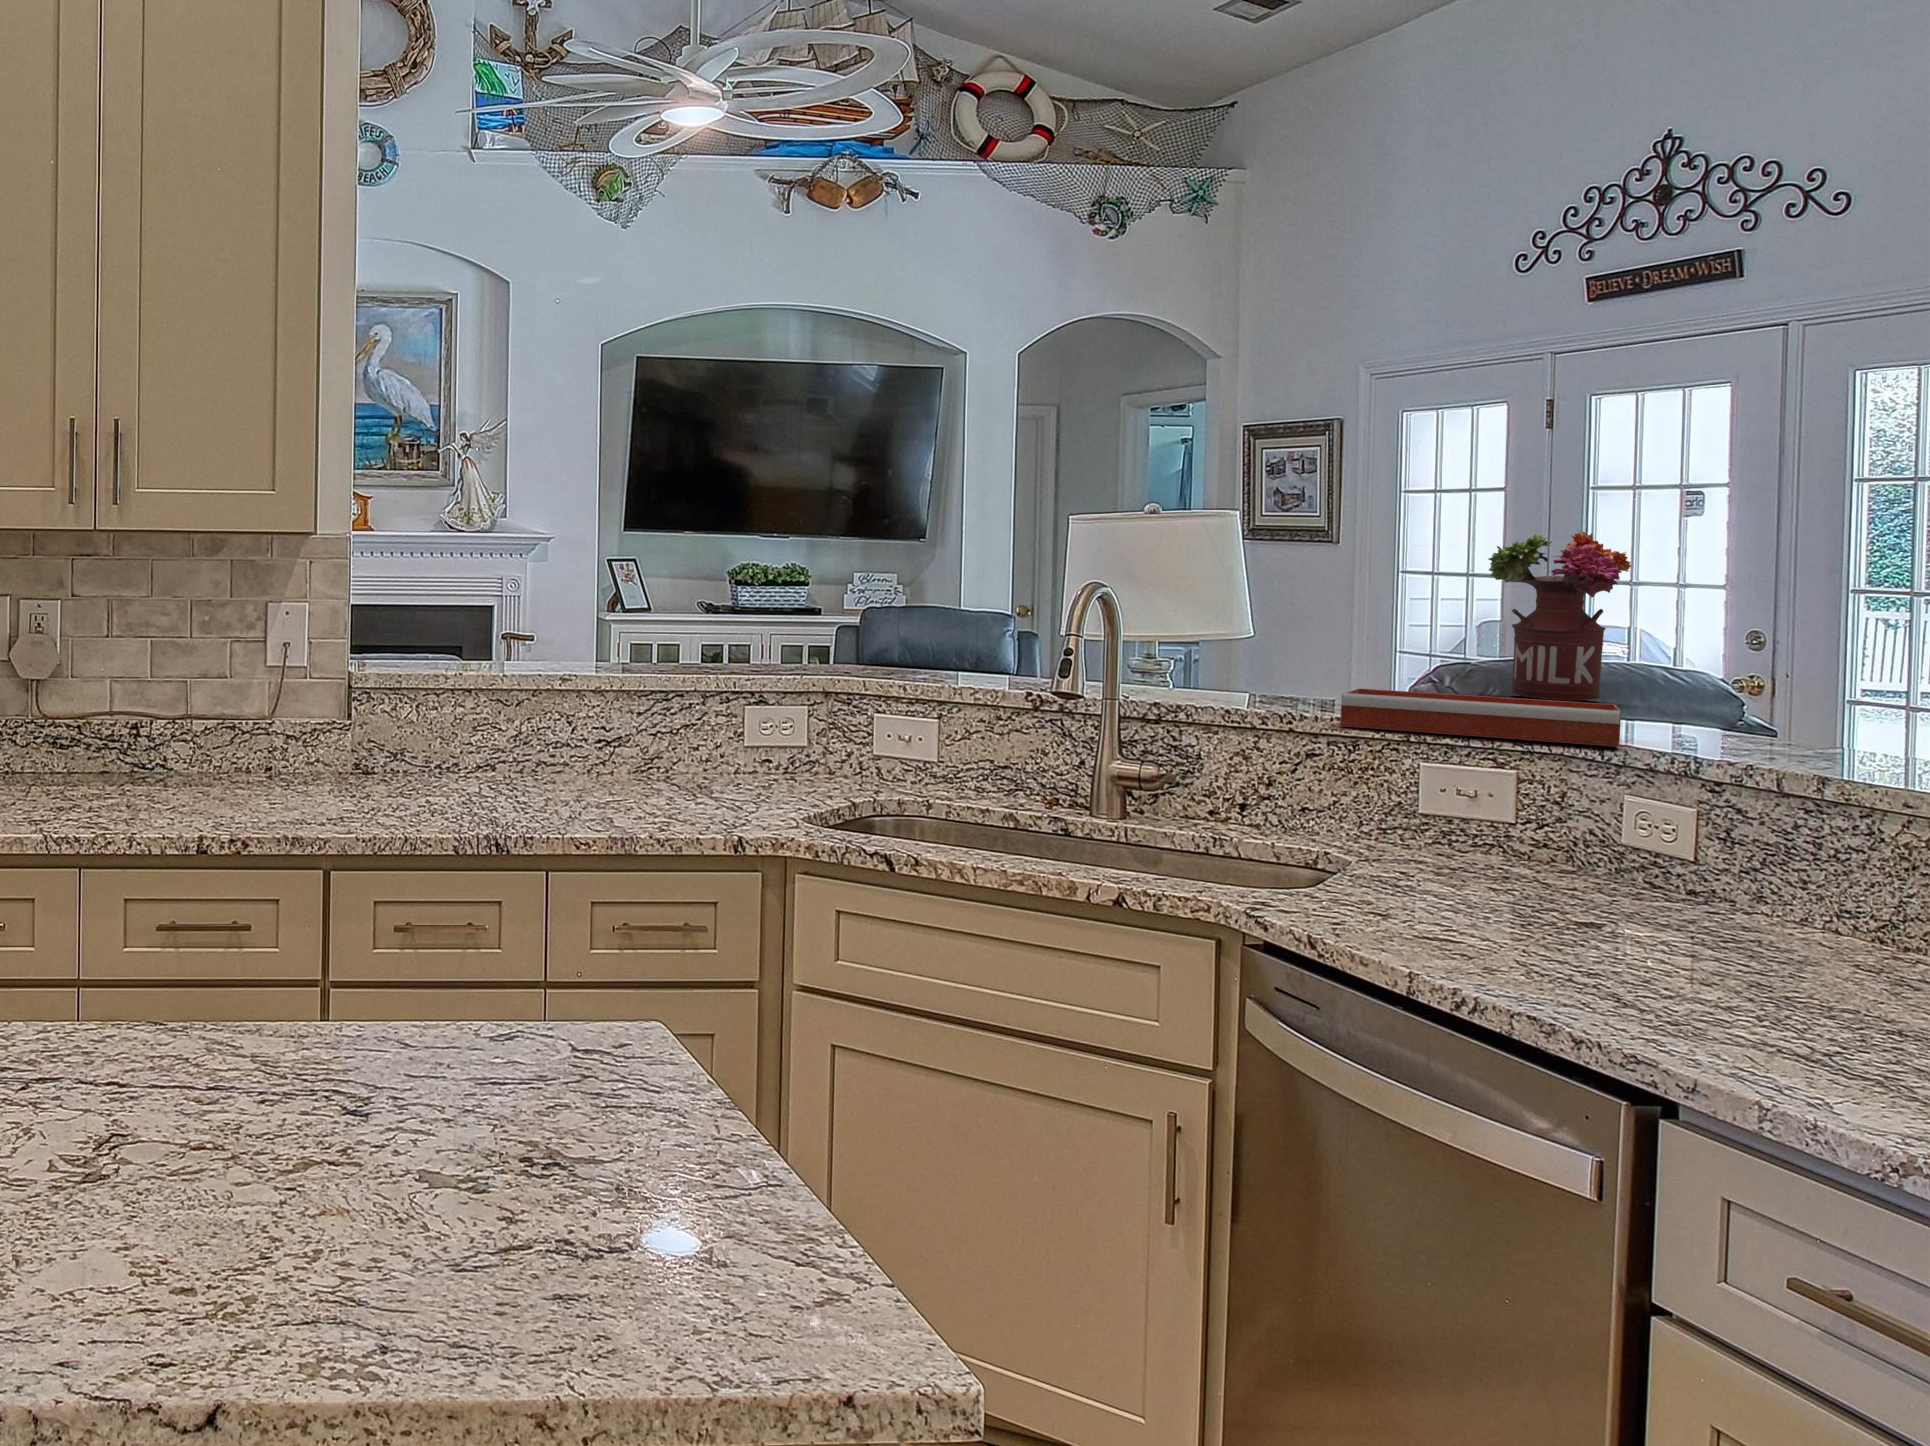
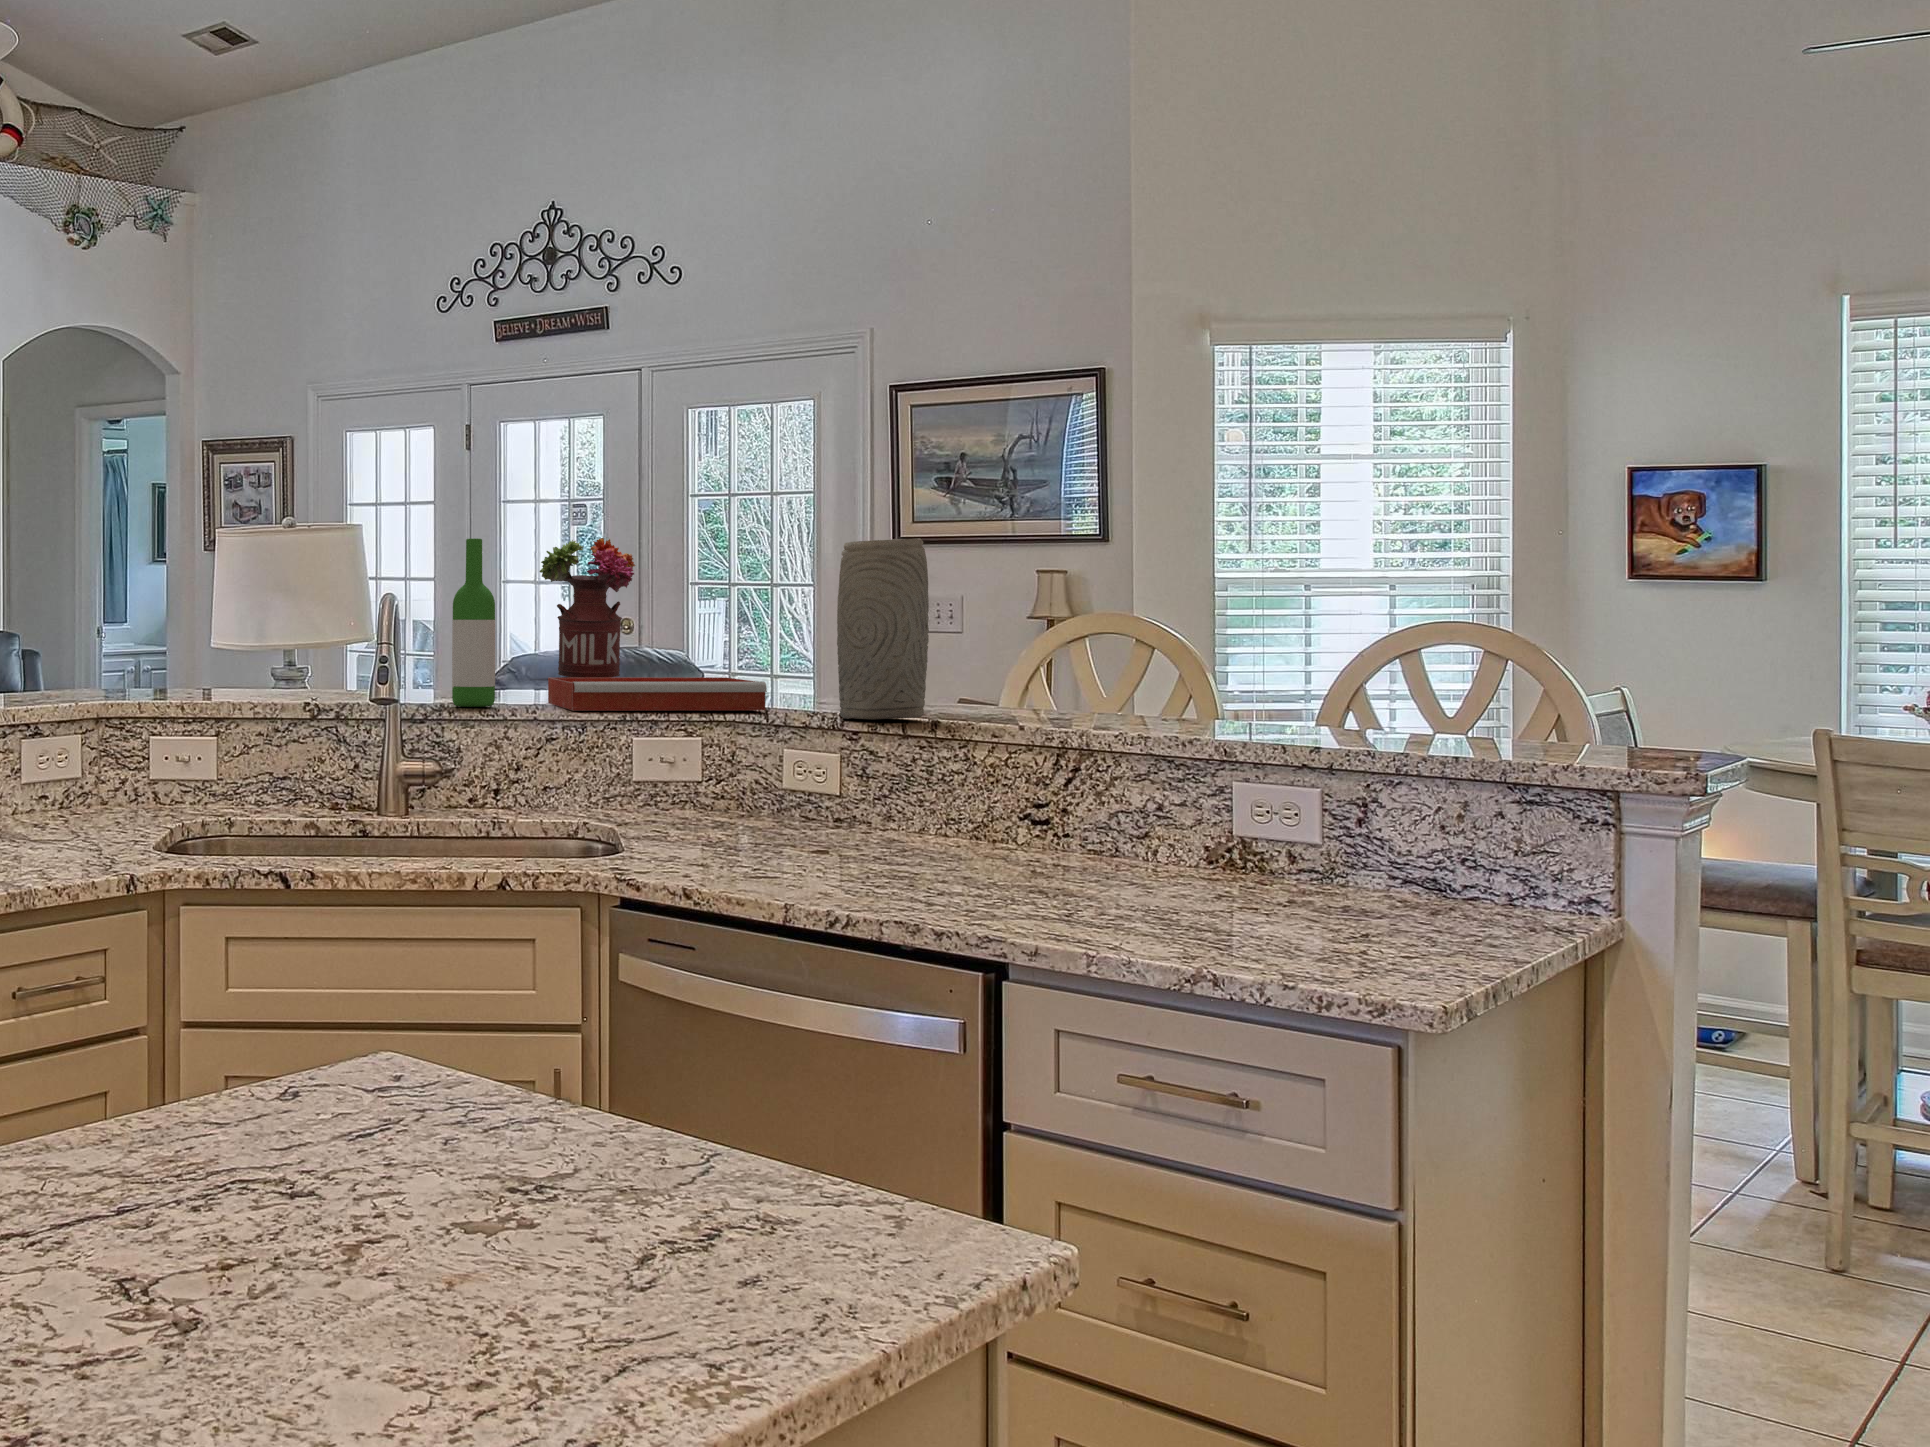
wine bottle: none [1208,528,1266,714] -> present [452,538,495,707]
vase: none [1700,534,1851,773] -> present [837,538,929,719]

